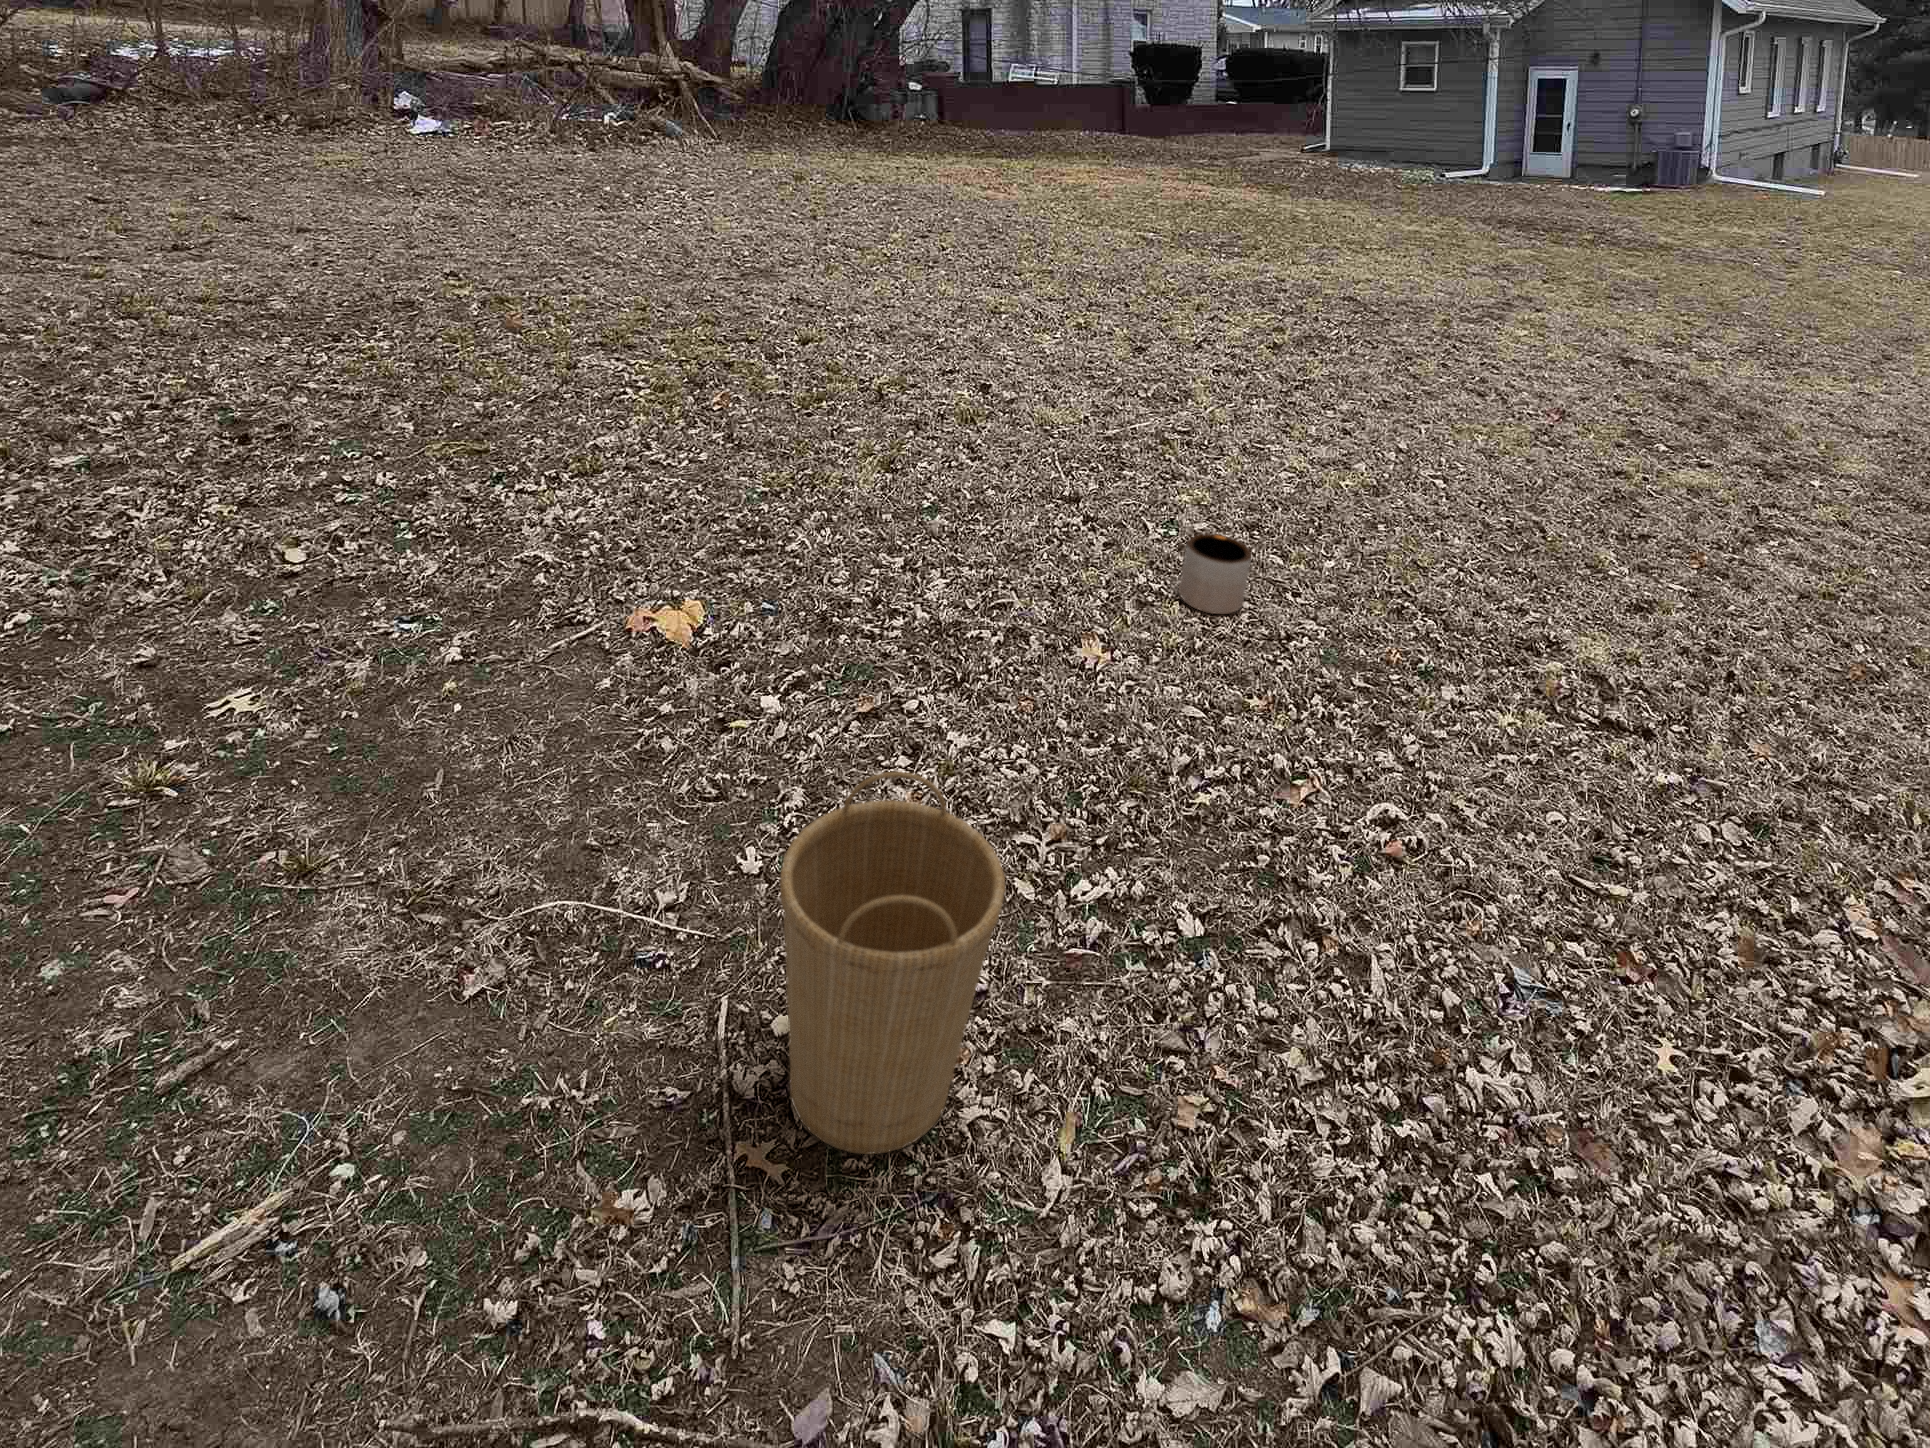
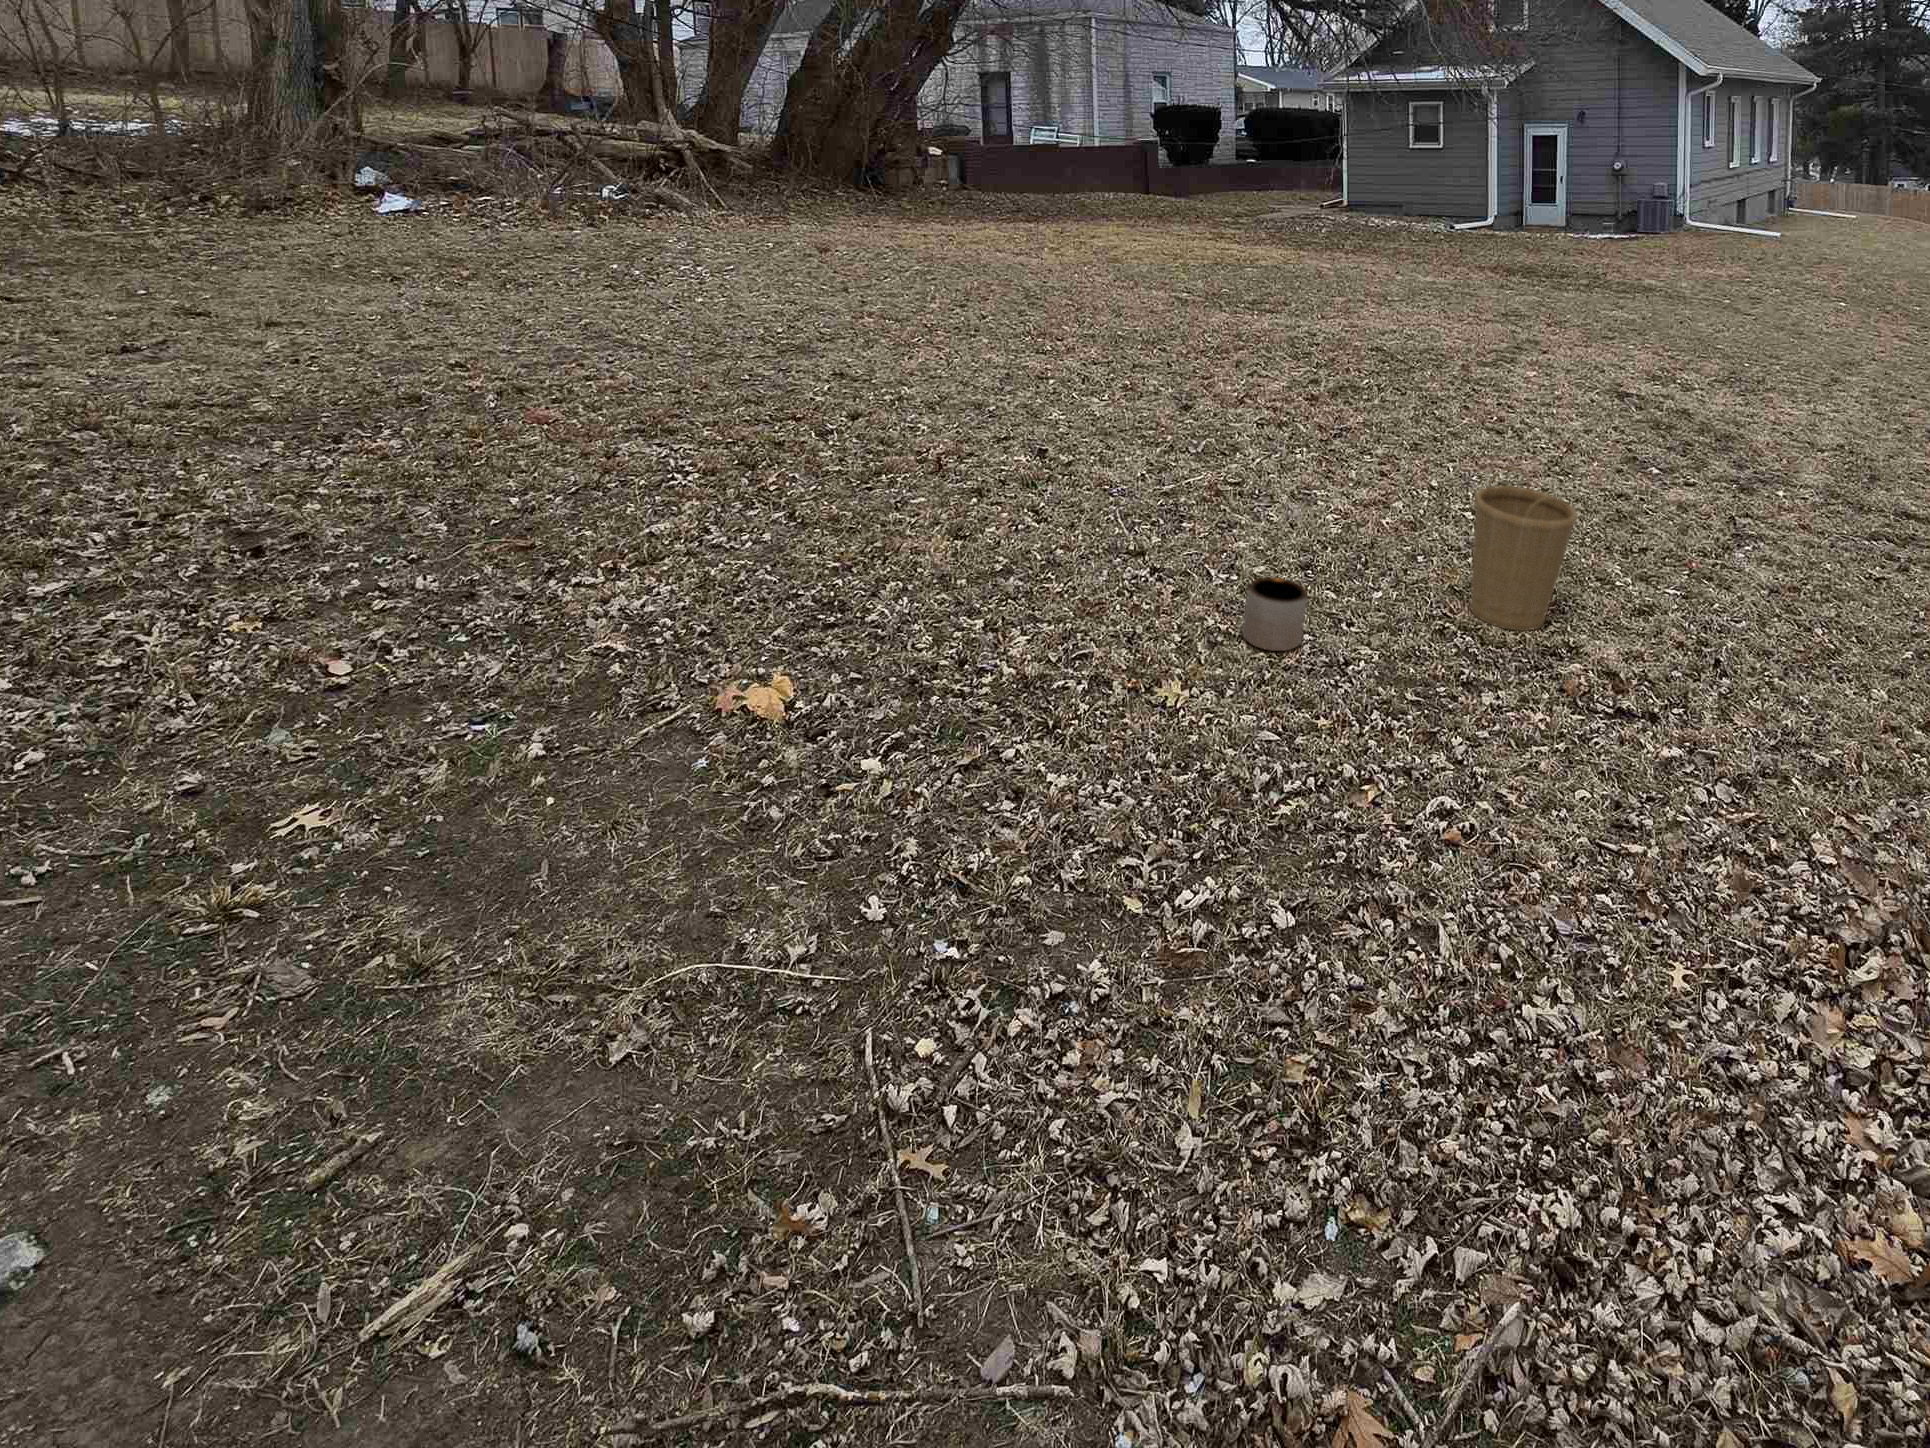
basket: present [780,771,1005,1154] -> present [1470,468,1577,631]

